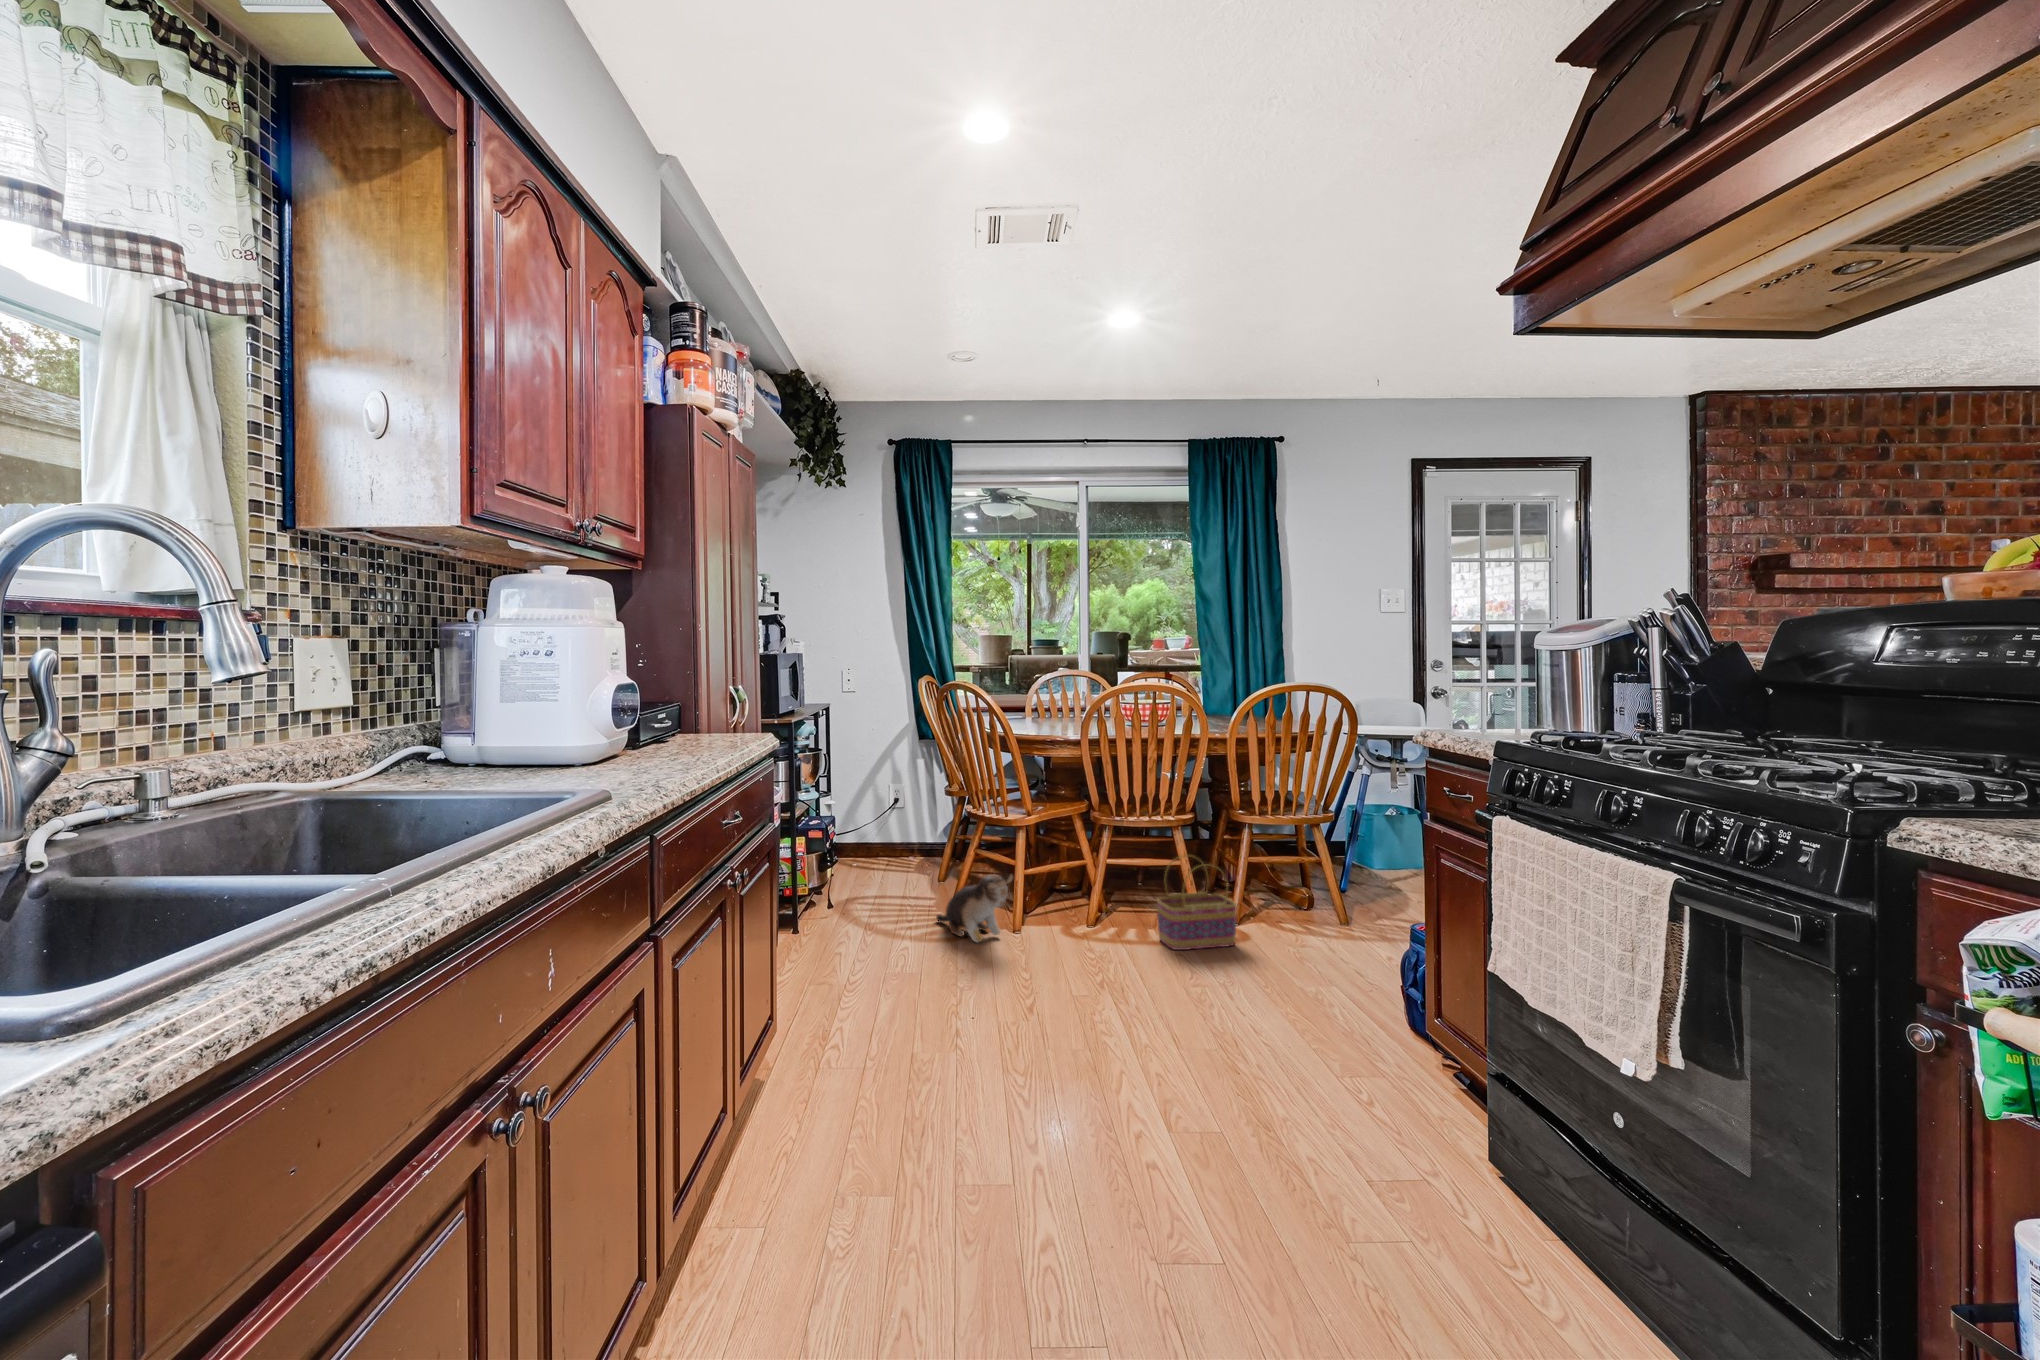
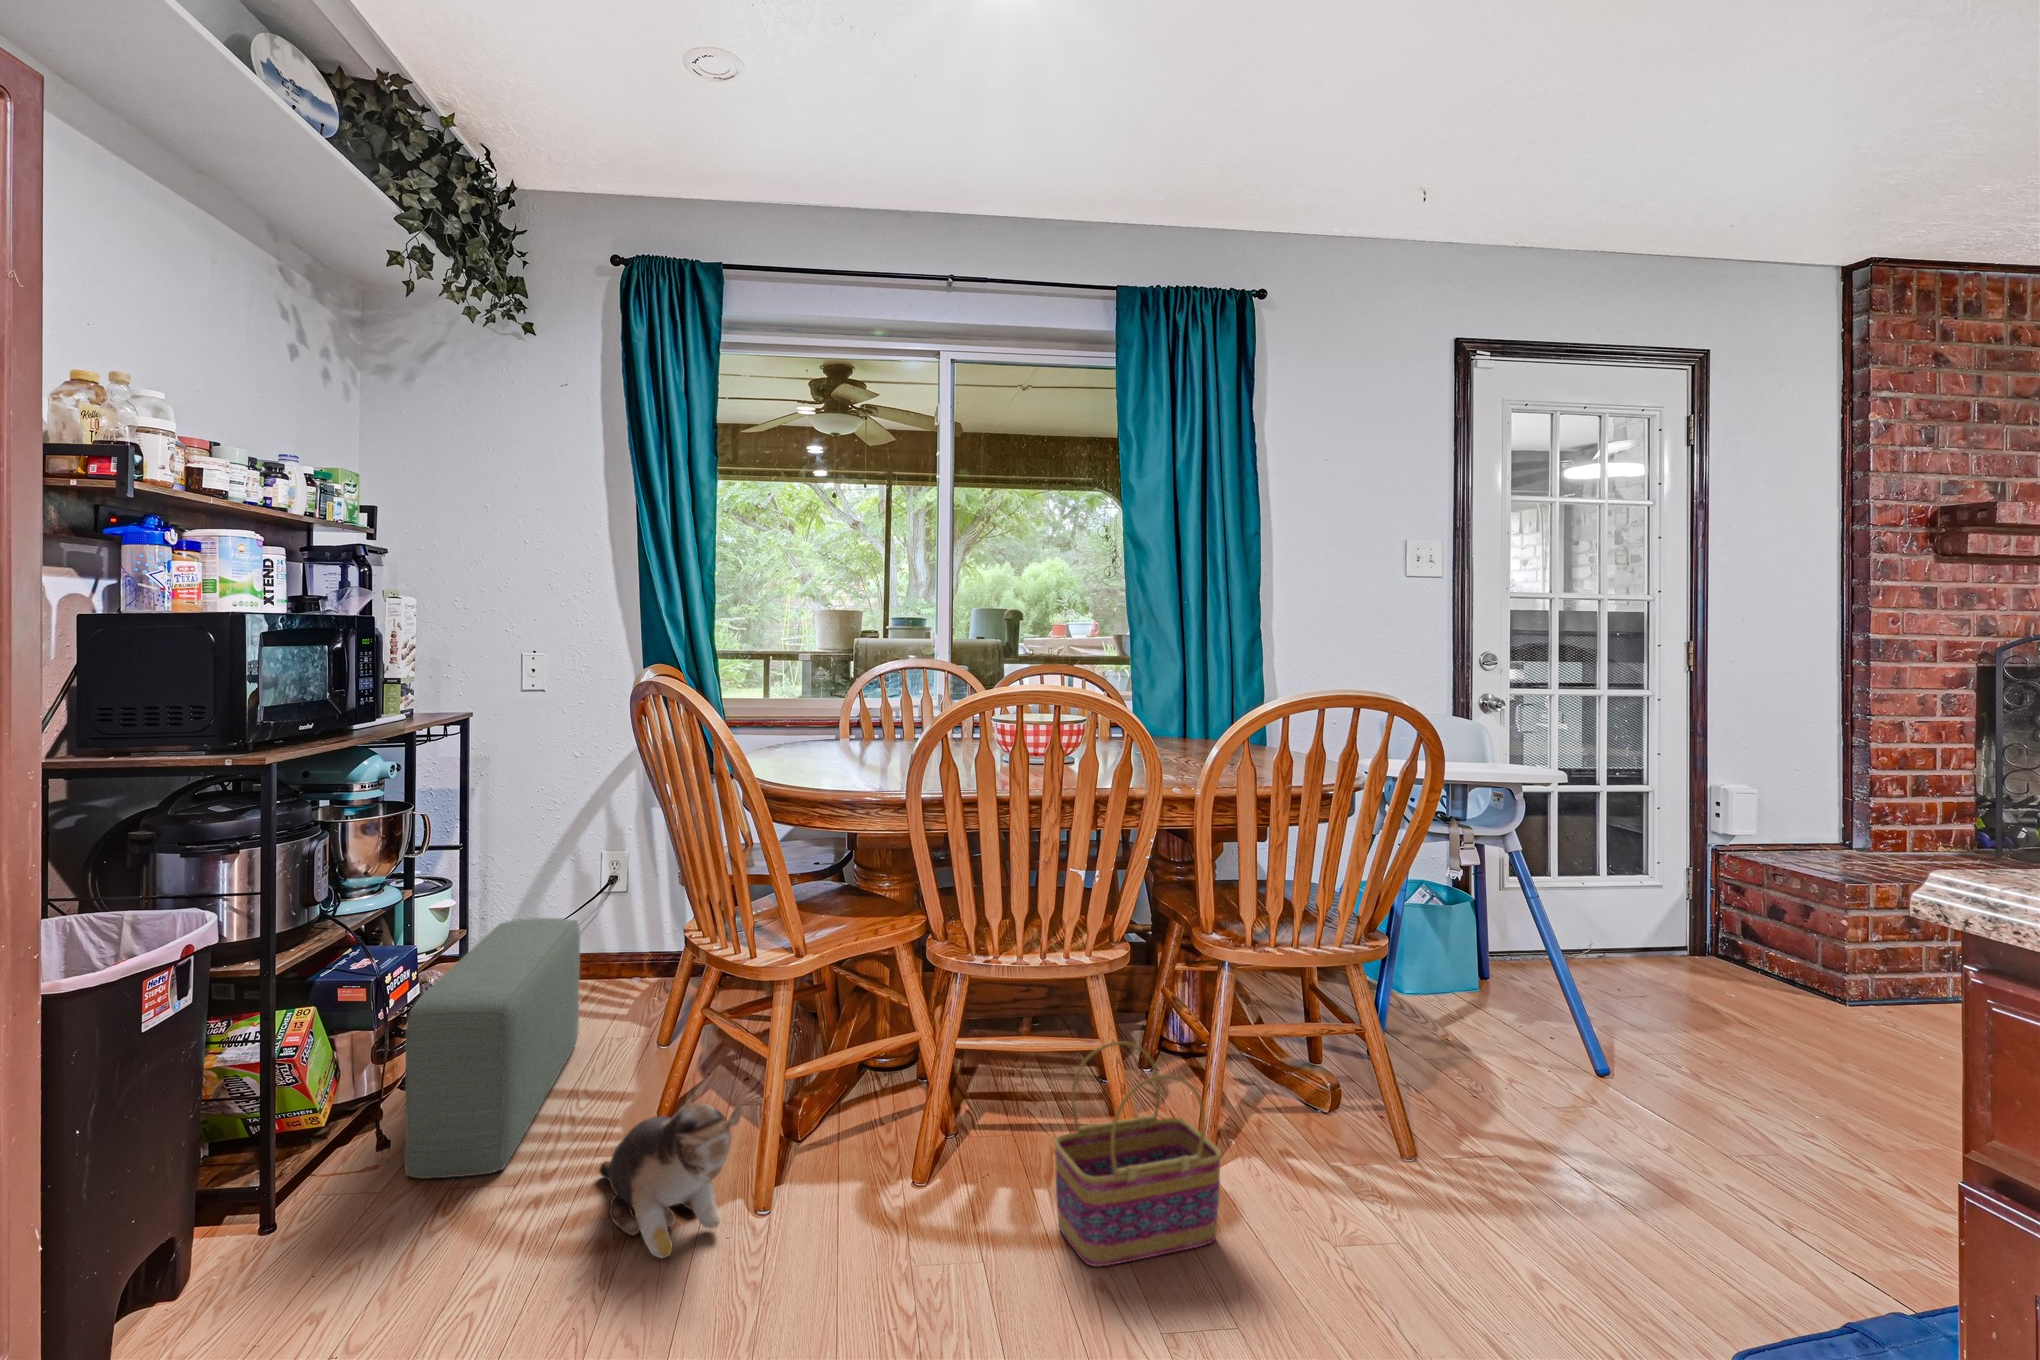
pouf: none [844,811,898,920] -> present [405,918,580,1179]

